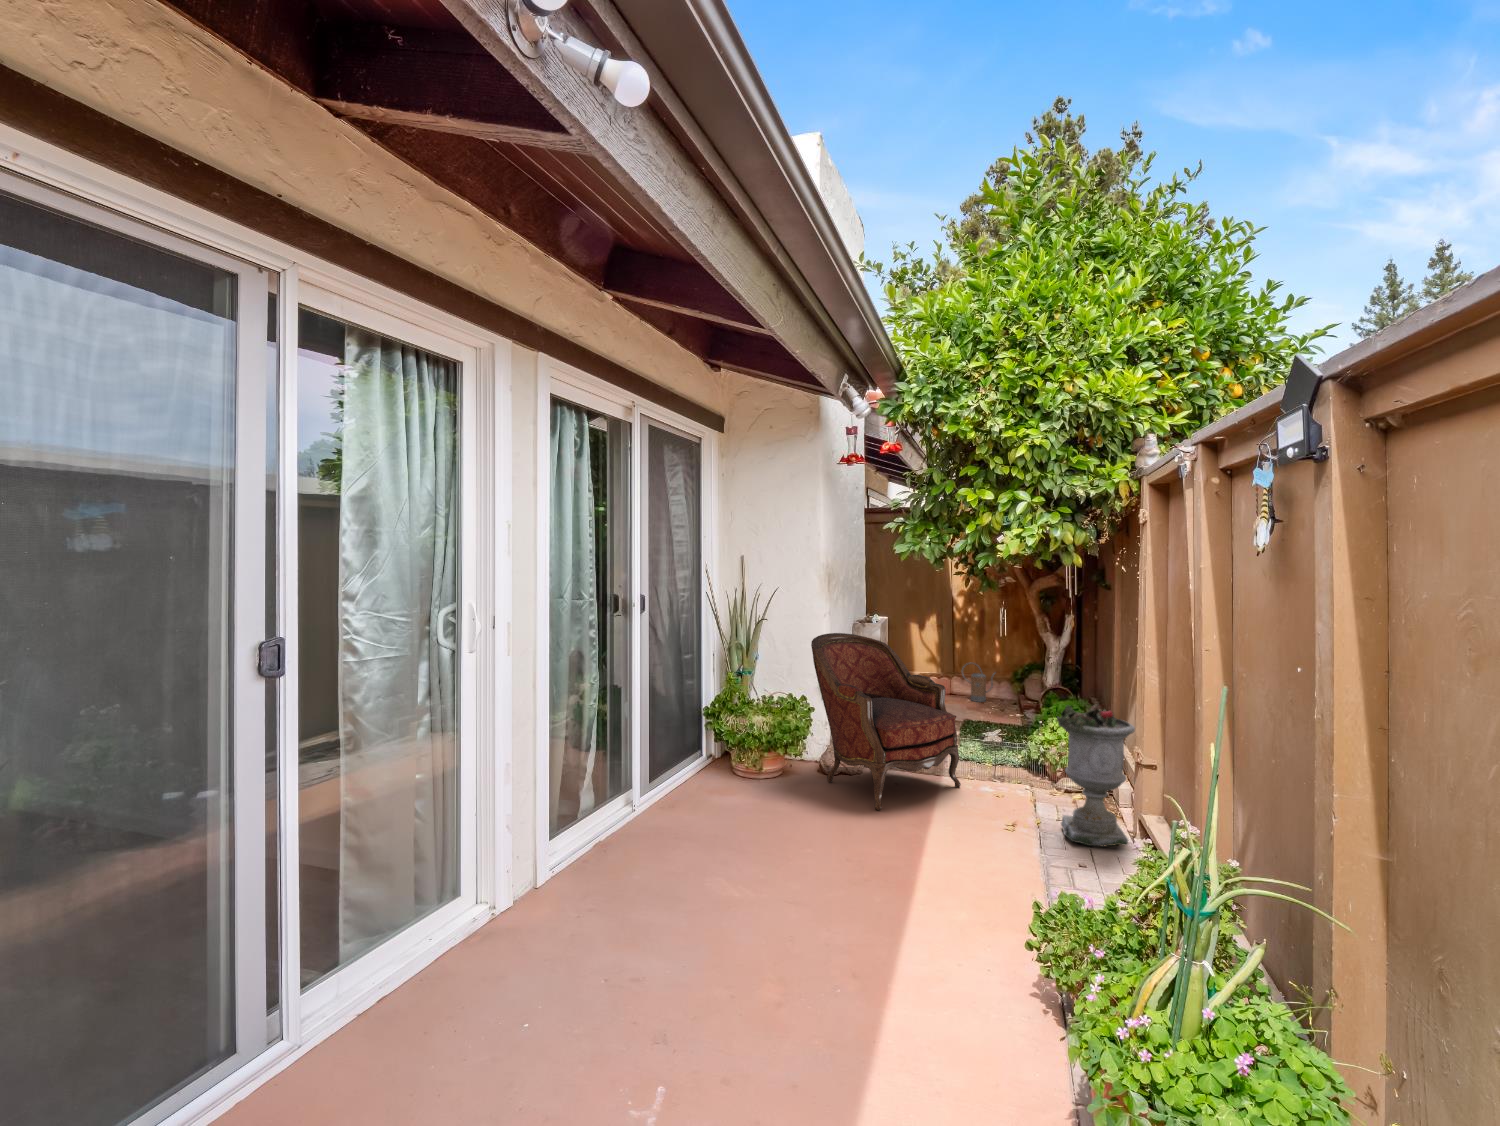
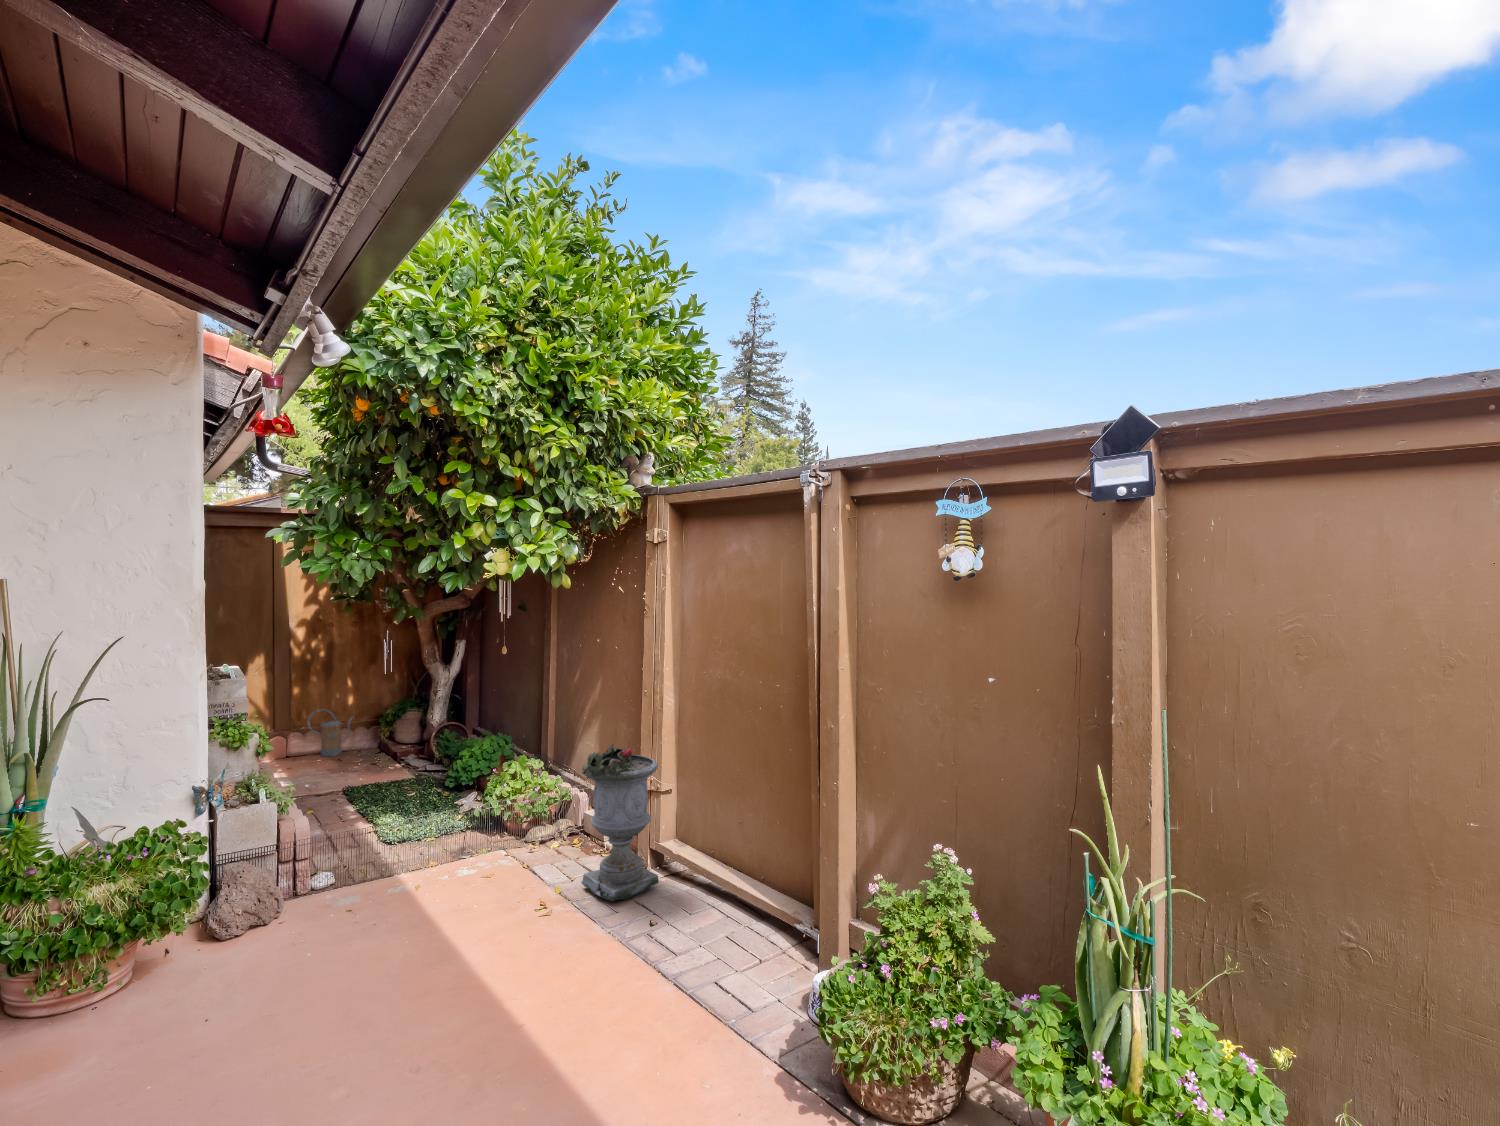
armchair: present [811,633,961,810] -> none [196,710,432,963]

